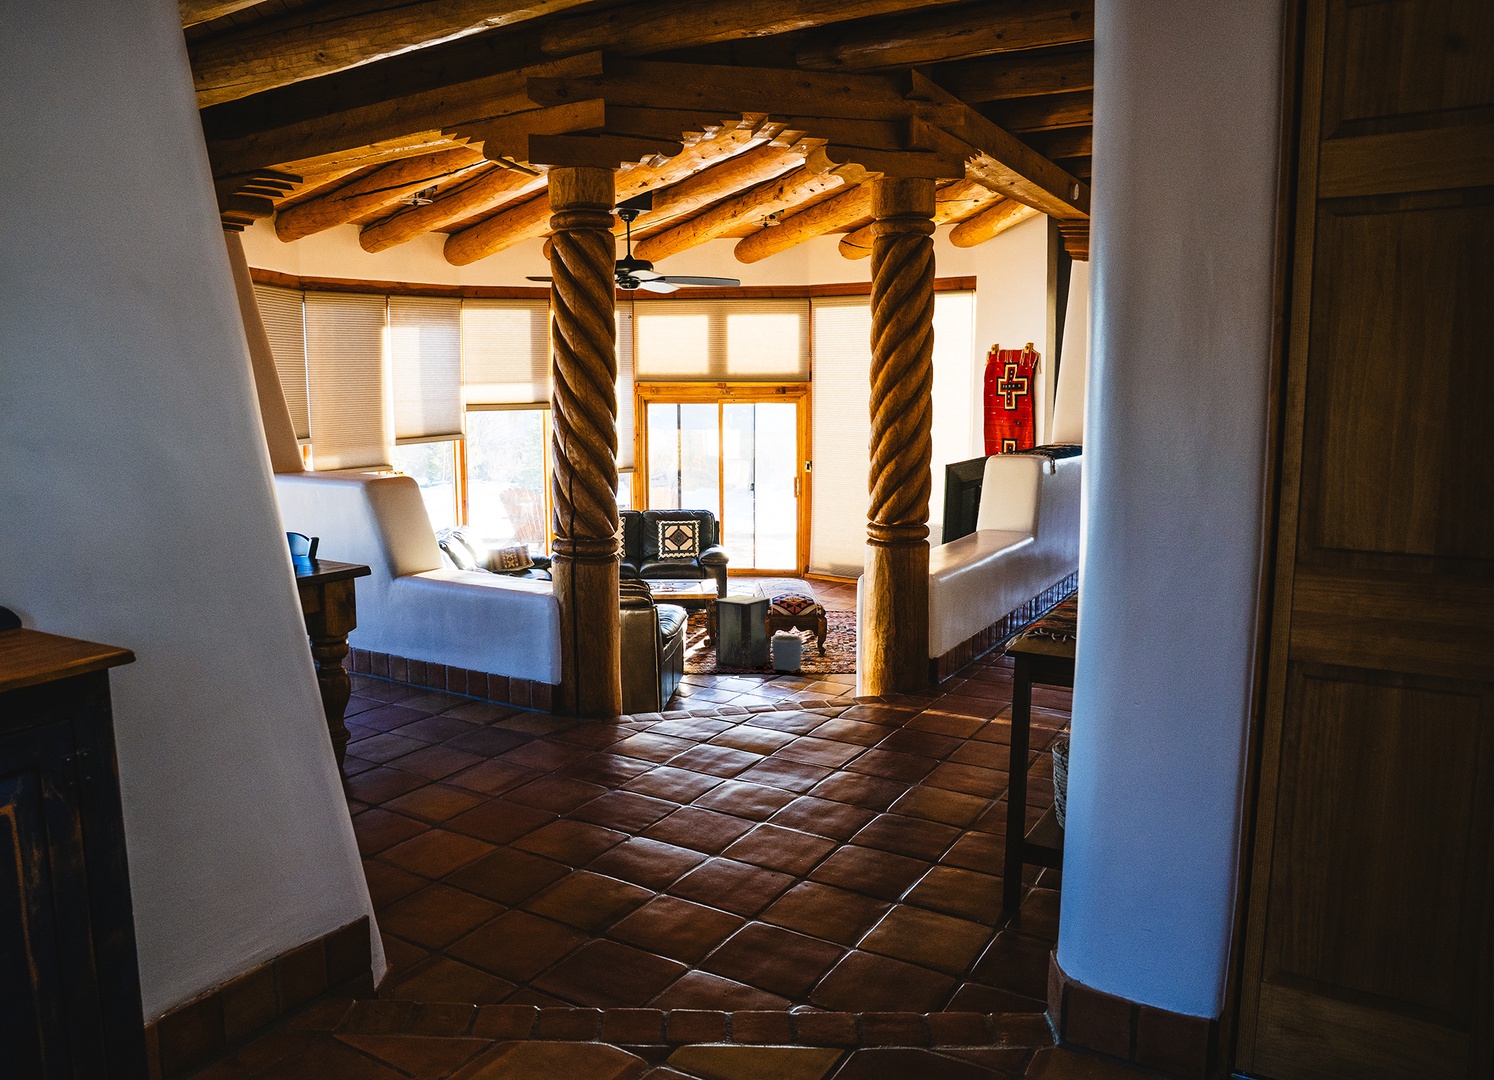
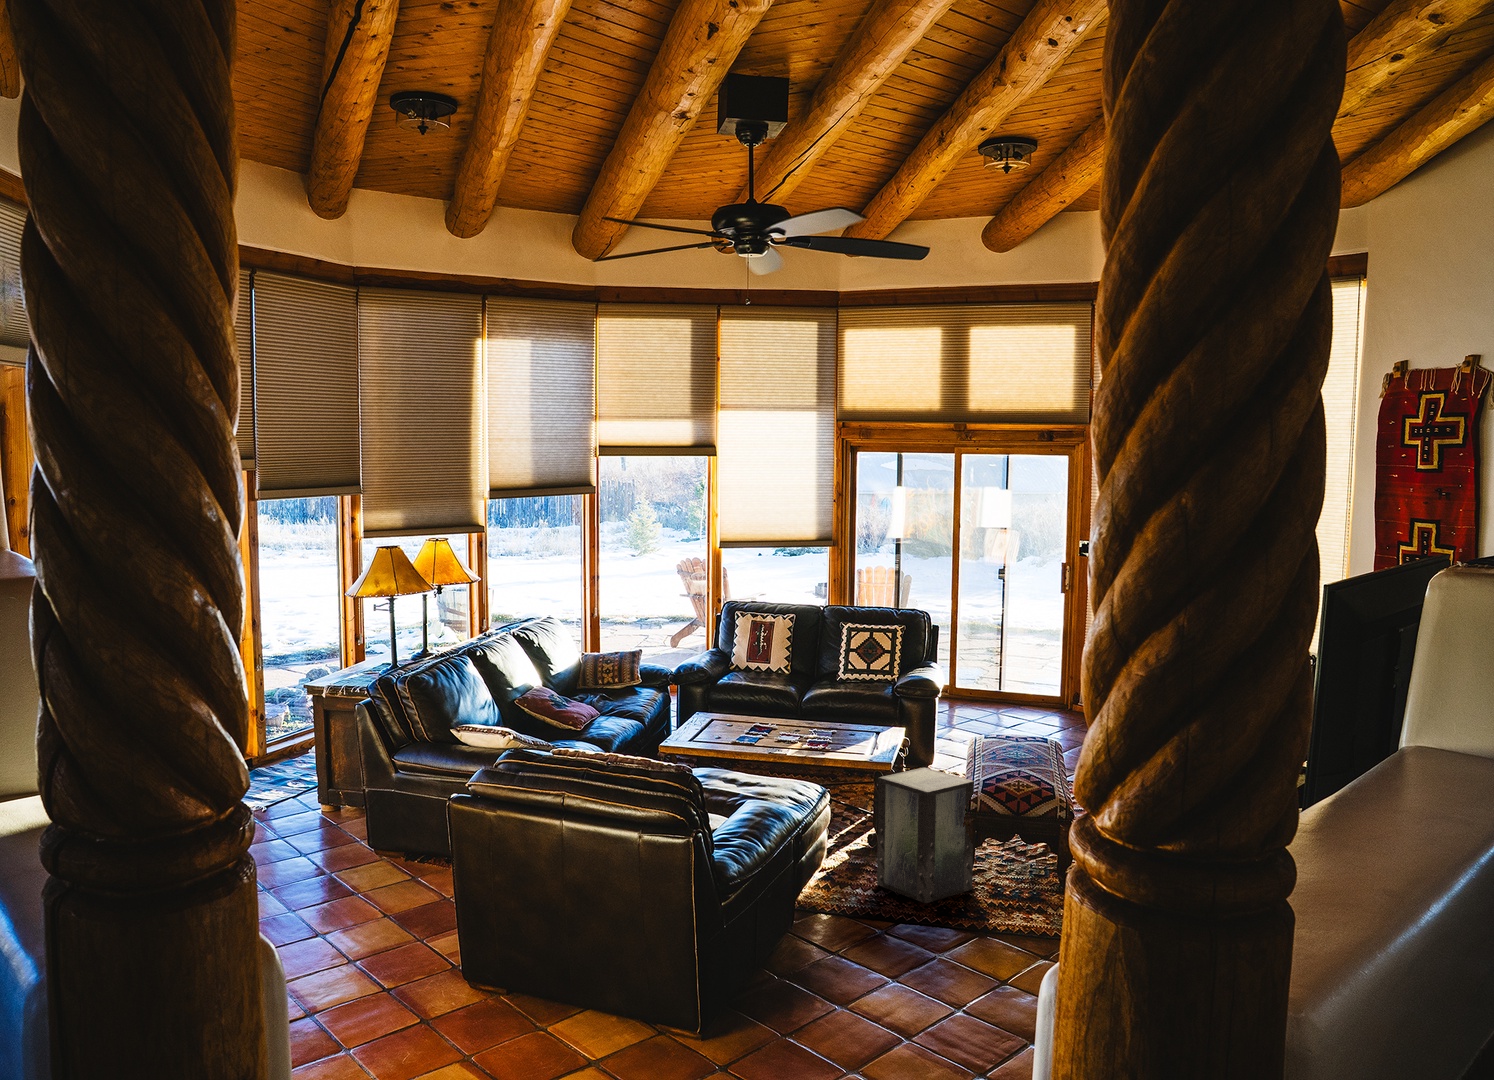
planter: present [772,635,802,671] -> none [968,852,1023,924]

